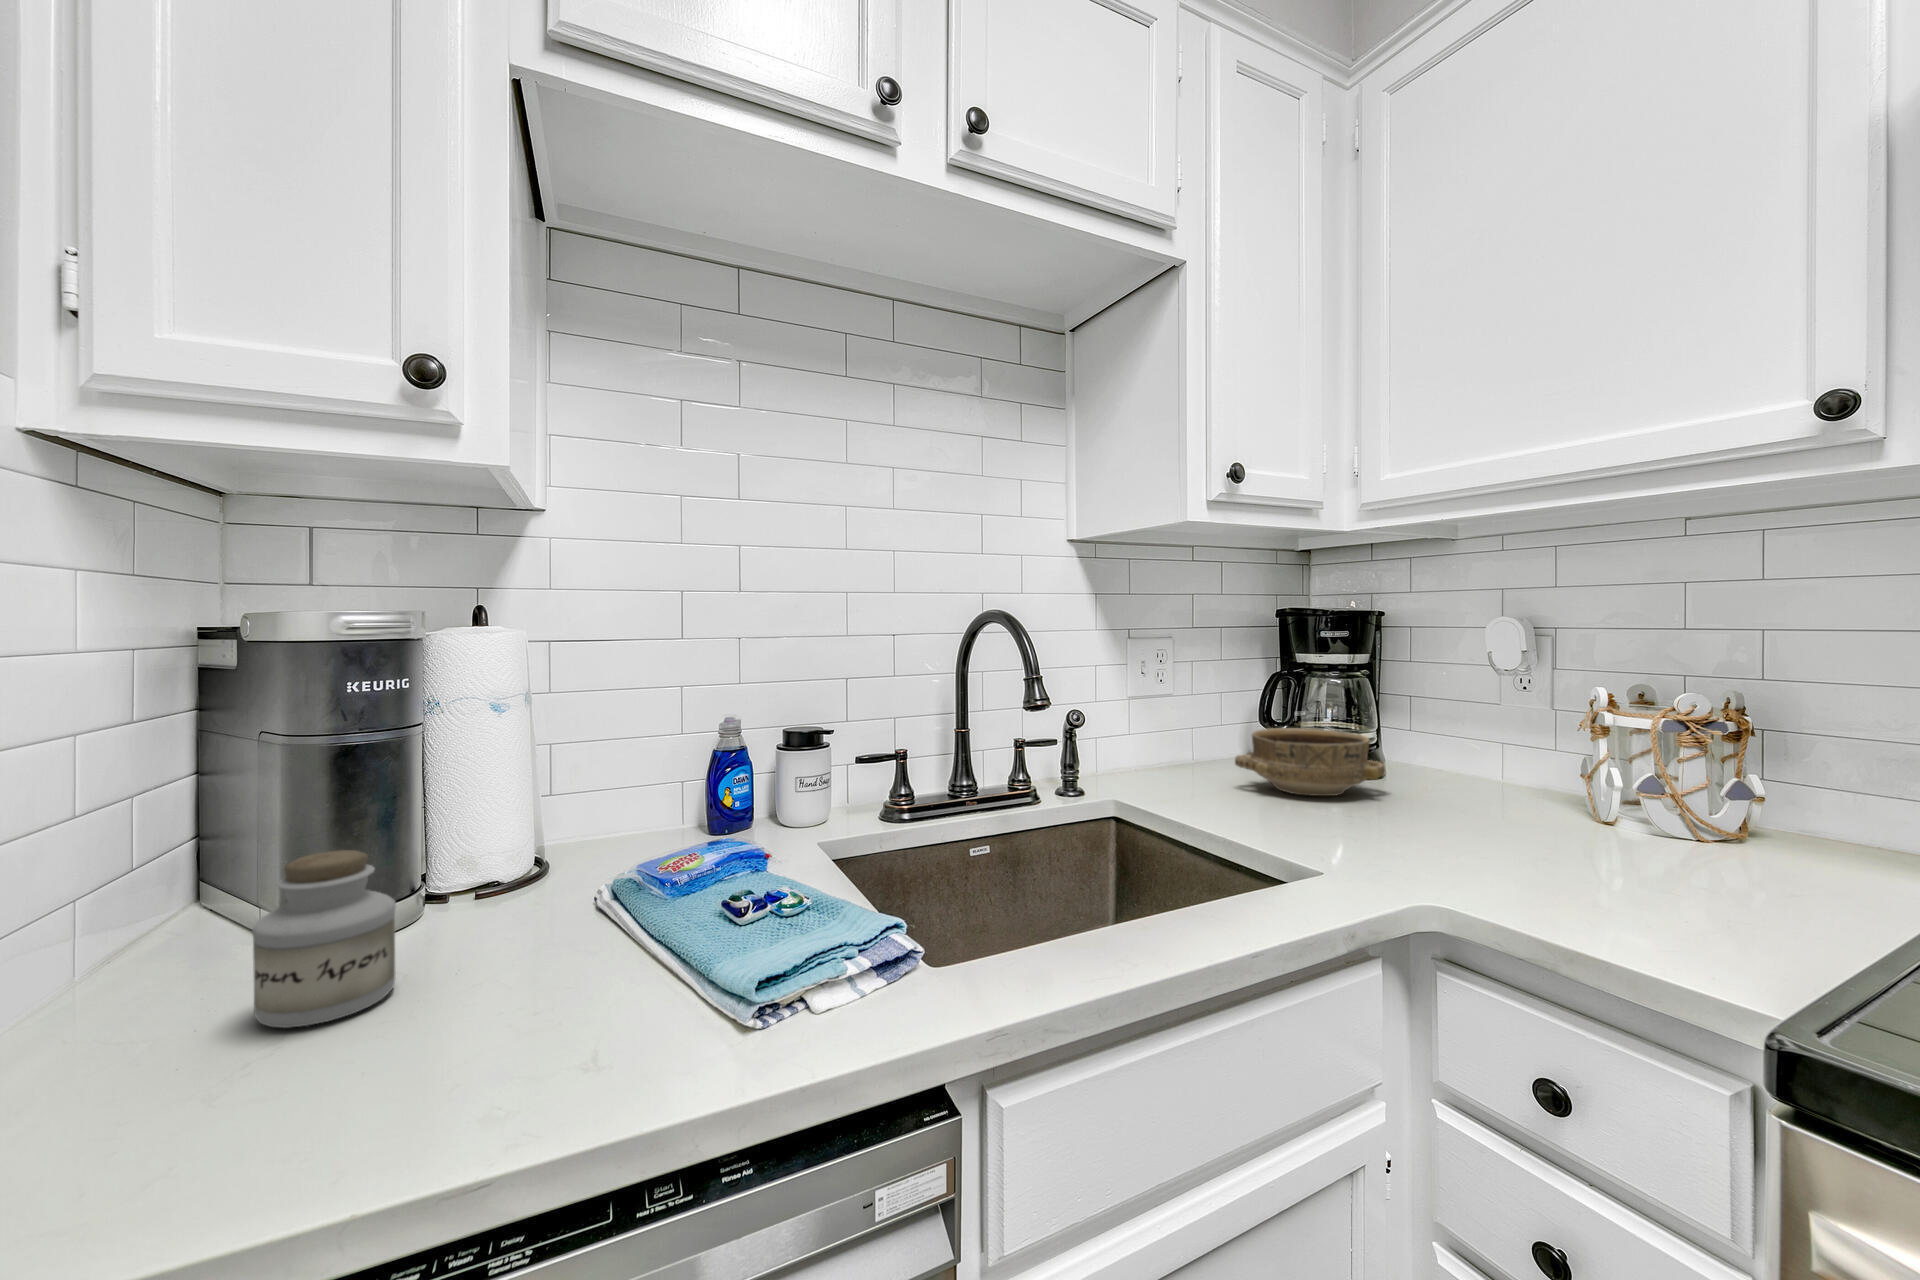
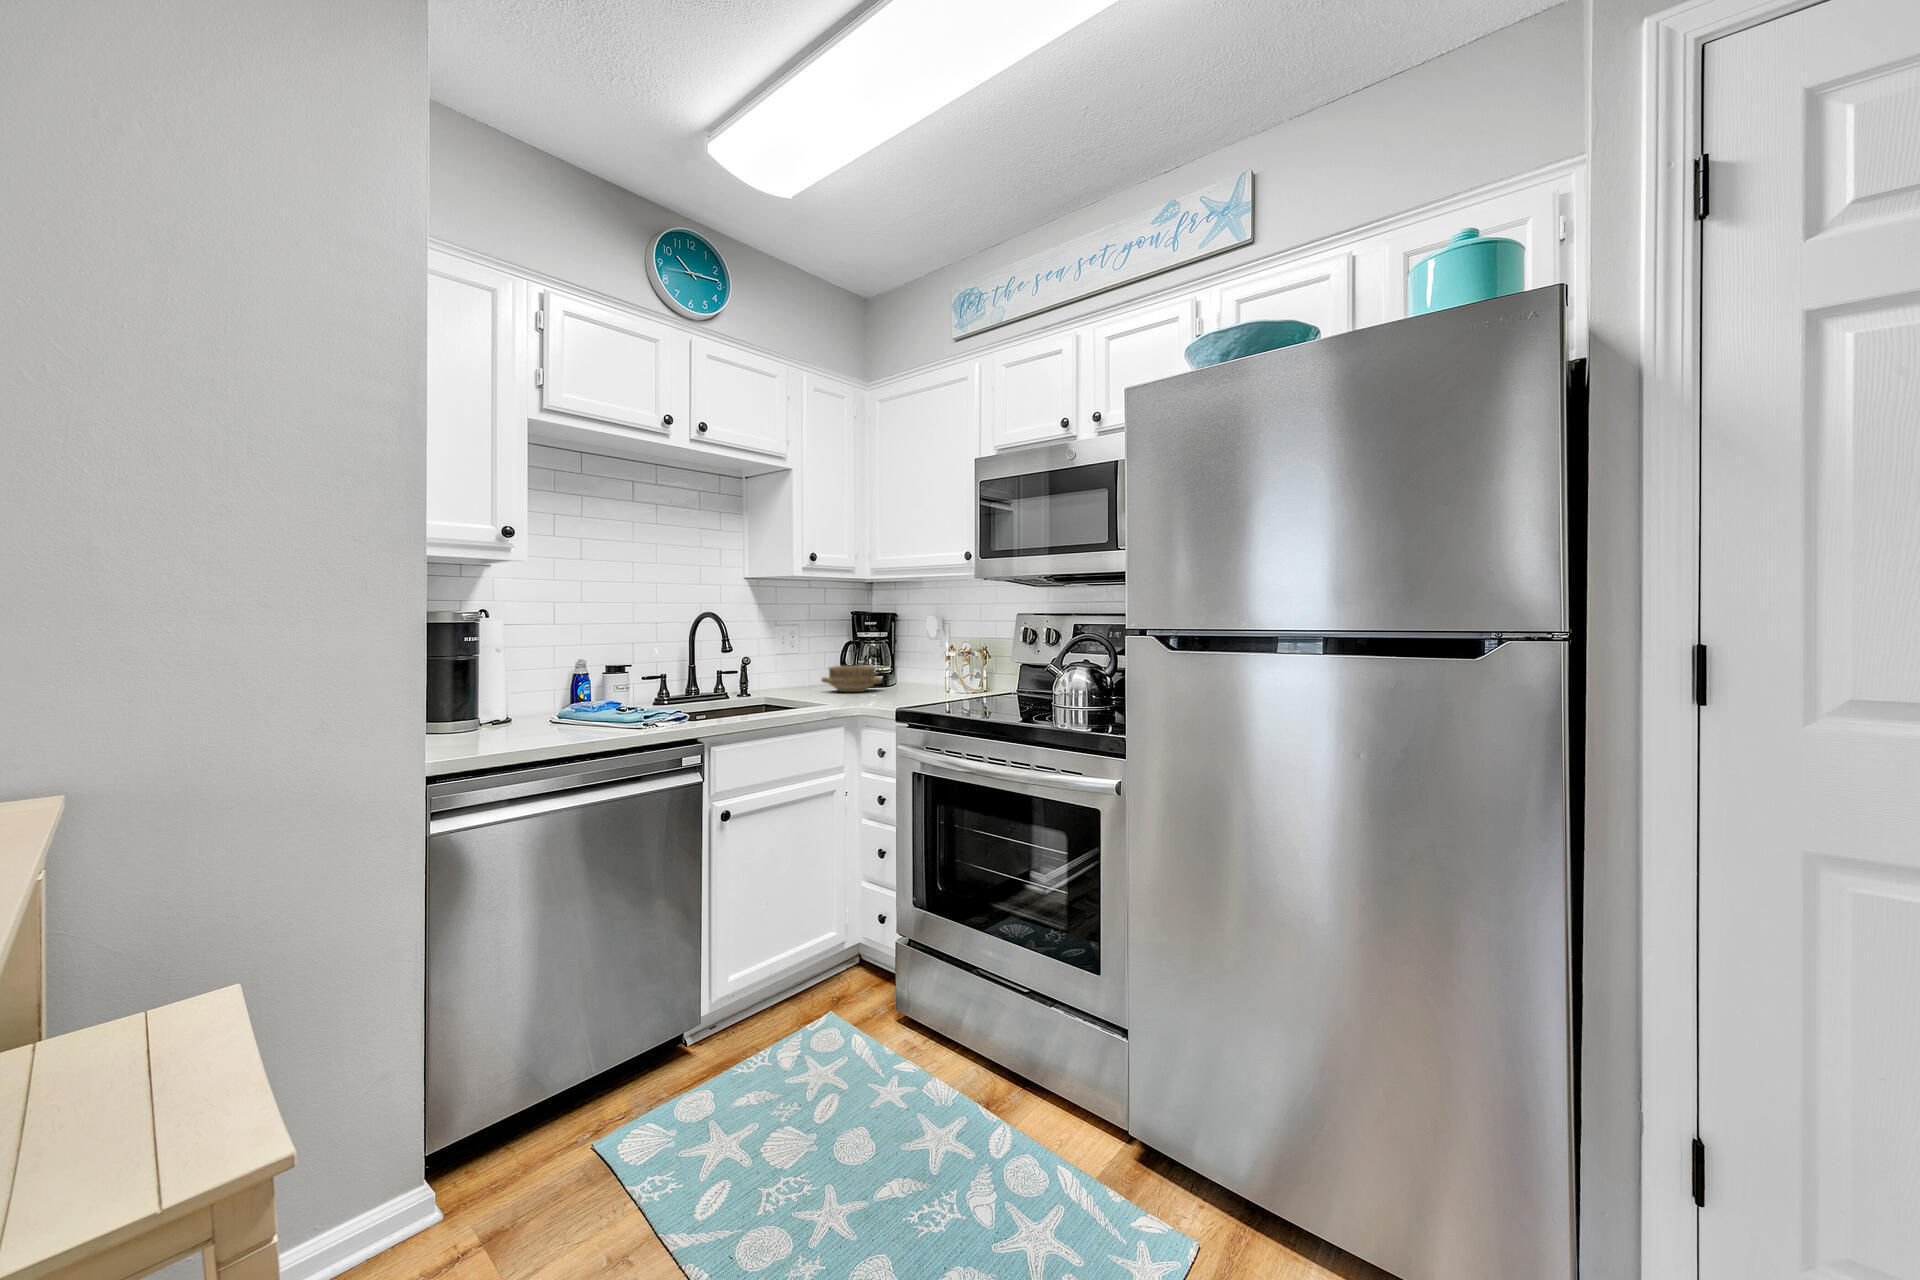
jar: present [252,850,396,1028] -> none [468,687,508,733]

